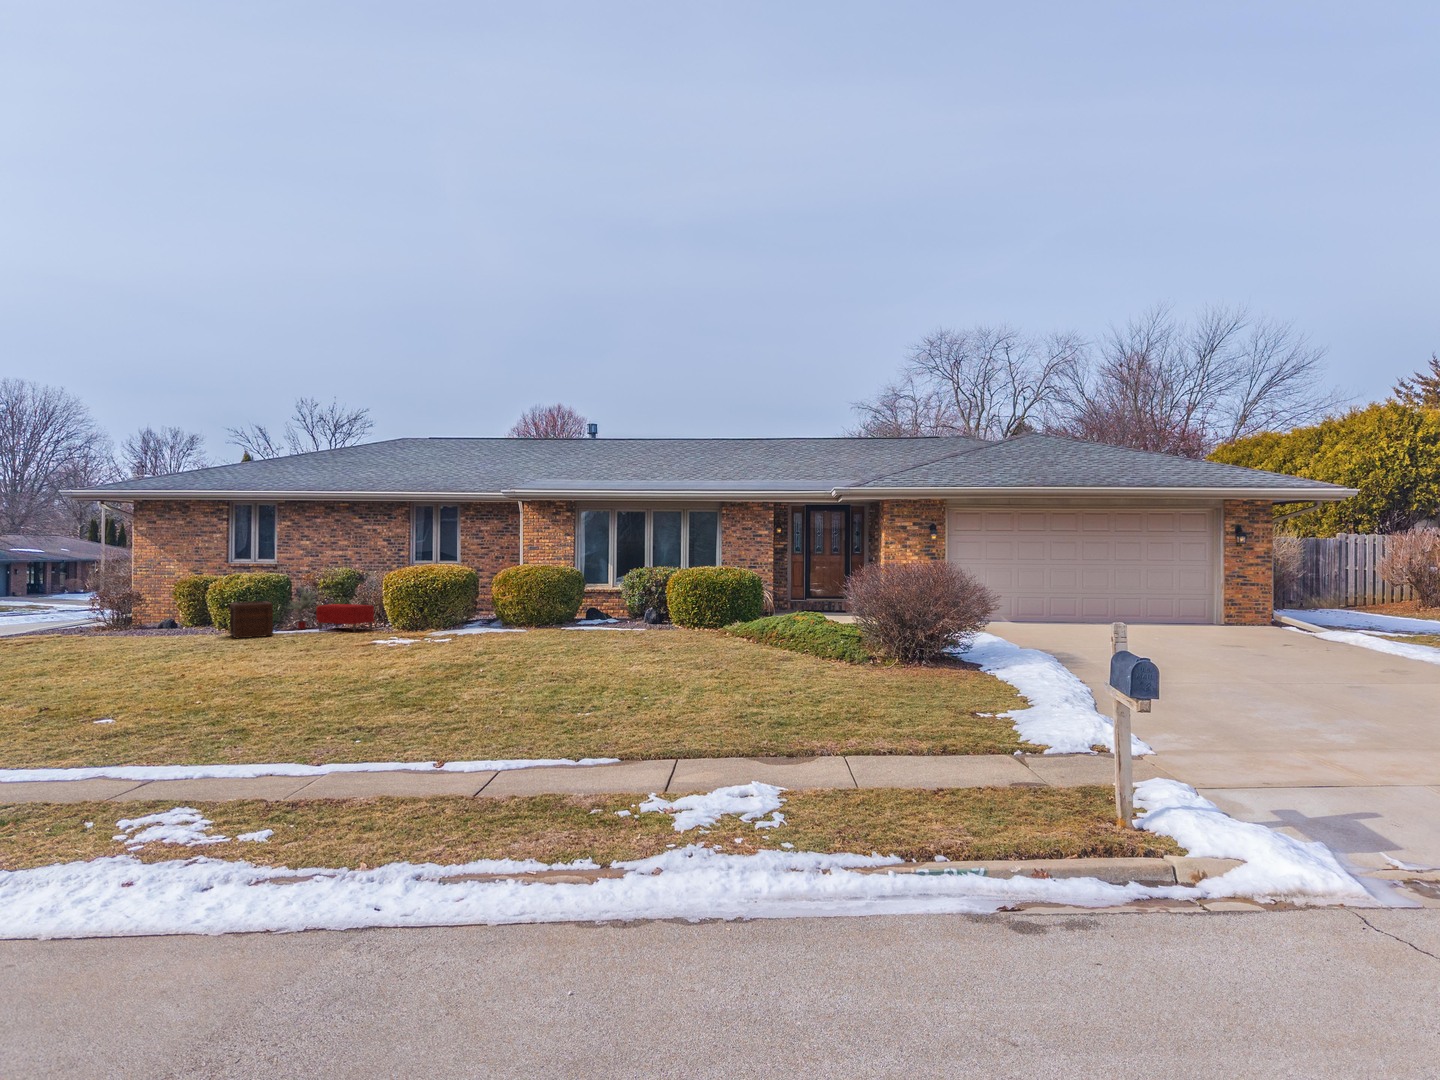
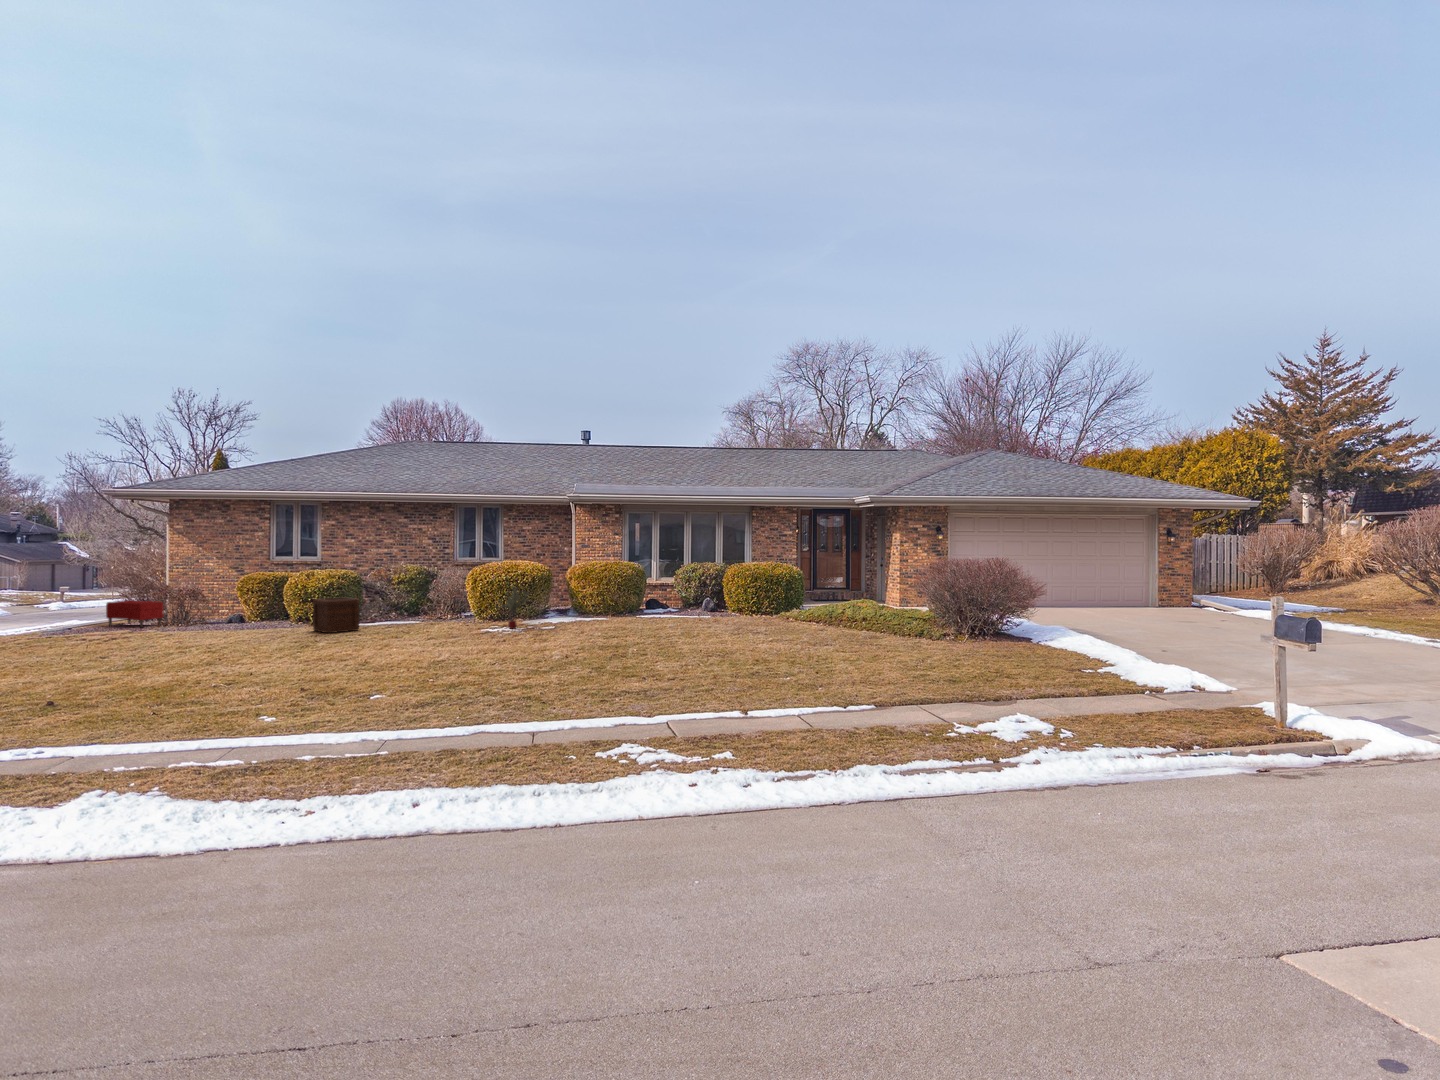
potted tree: present [288,589,315,629] -> present [499,587,529,629]
bench: present [316,604,374,632] -> present [106,600,164,627]

